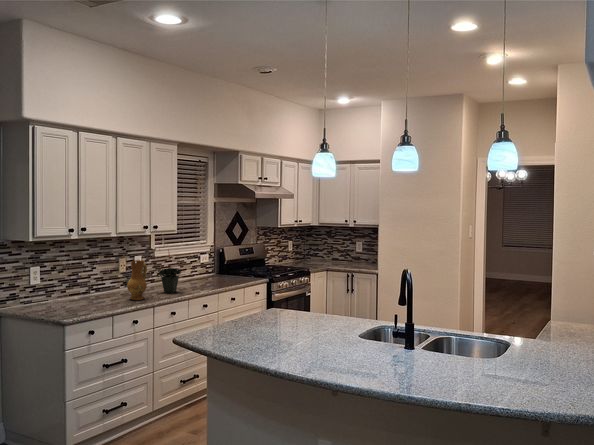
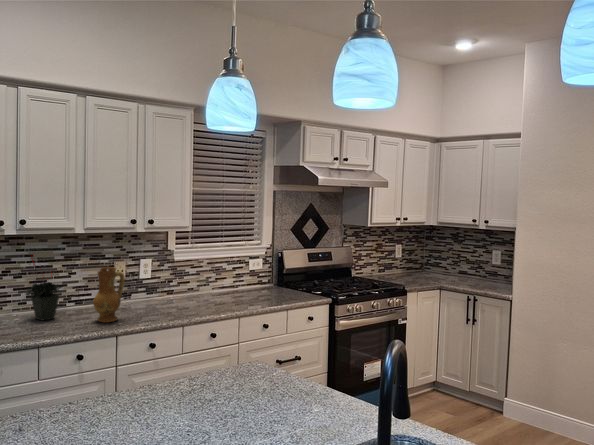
potted plant: present [157,250,182,293] -> present [26,260,62,320]

